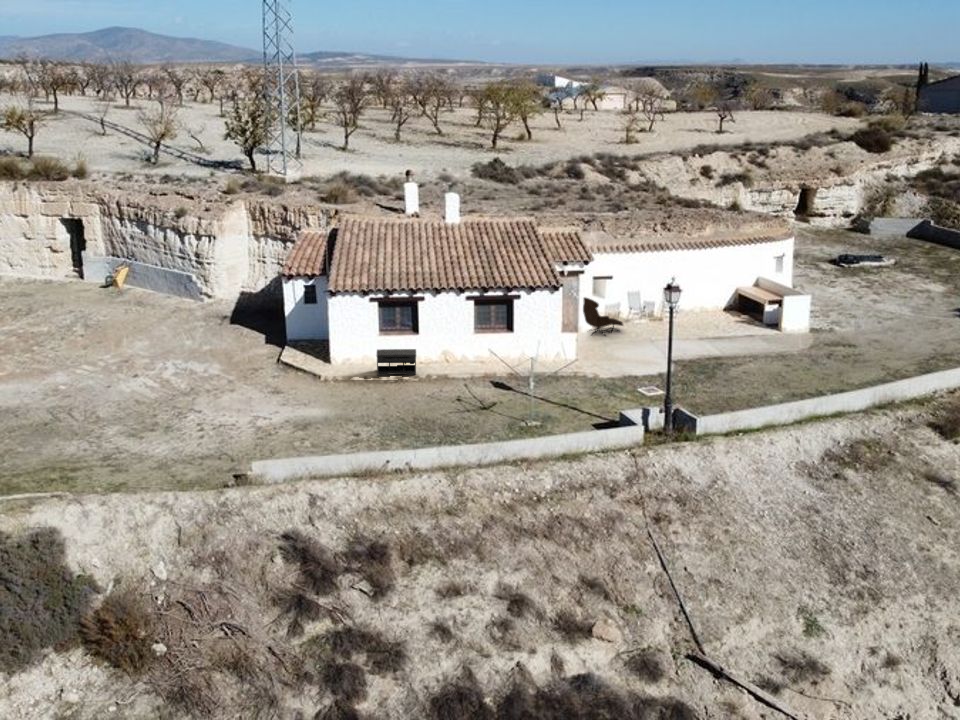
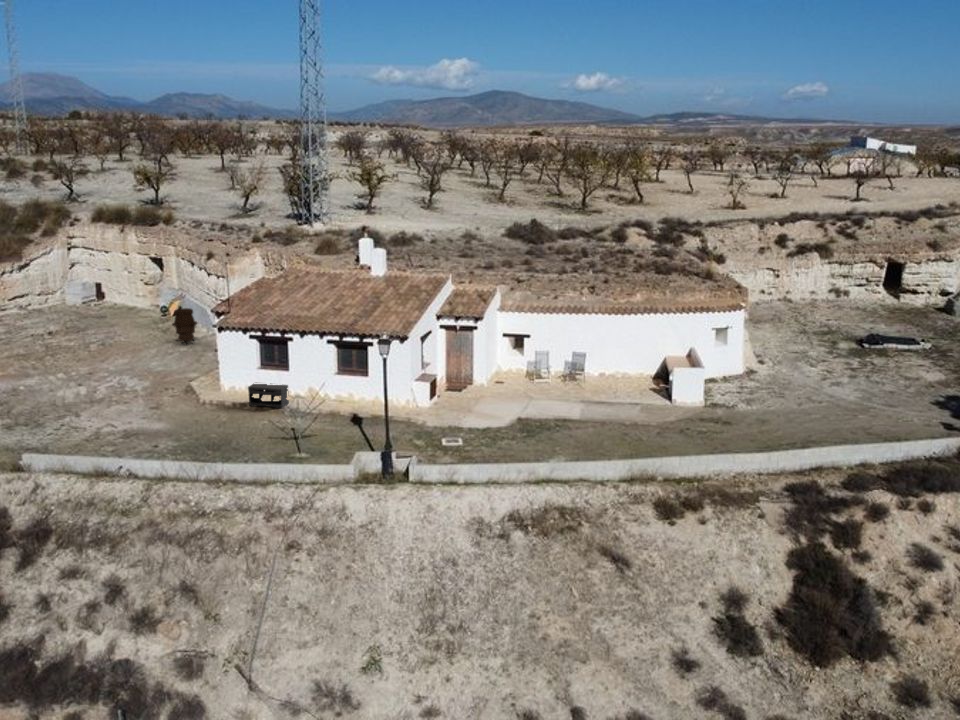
lounge chair: present [583,298,623,335] -> present [172,308,197,343]

